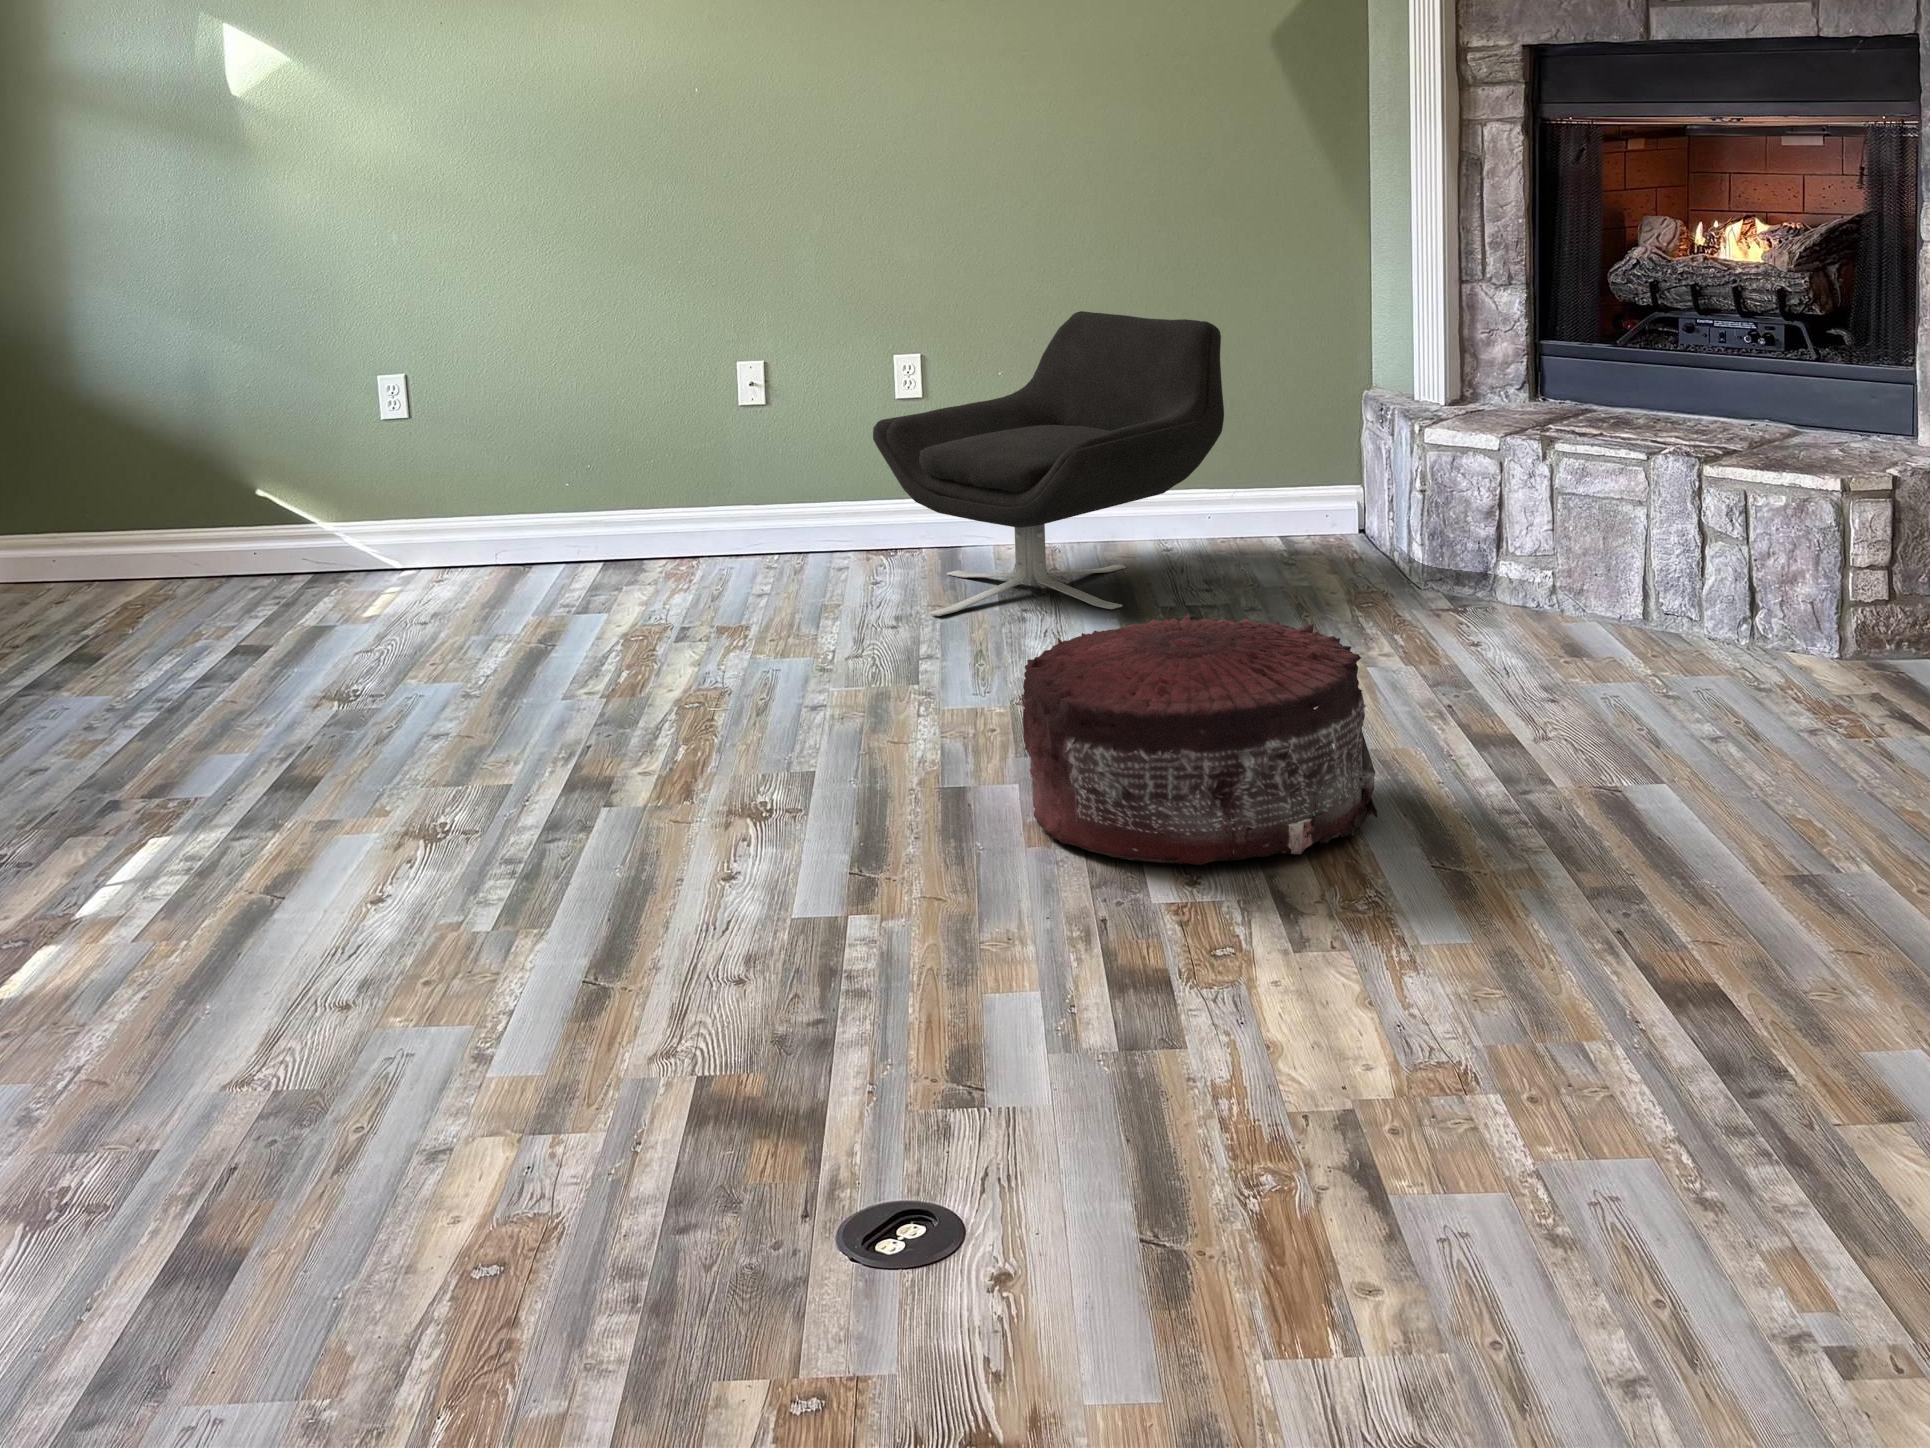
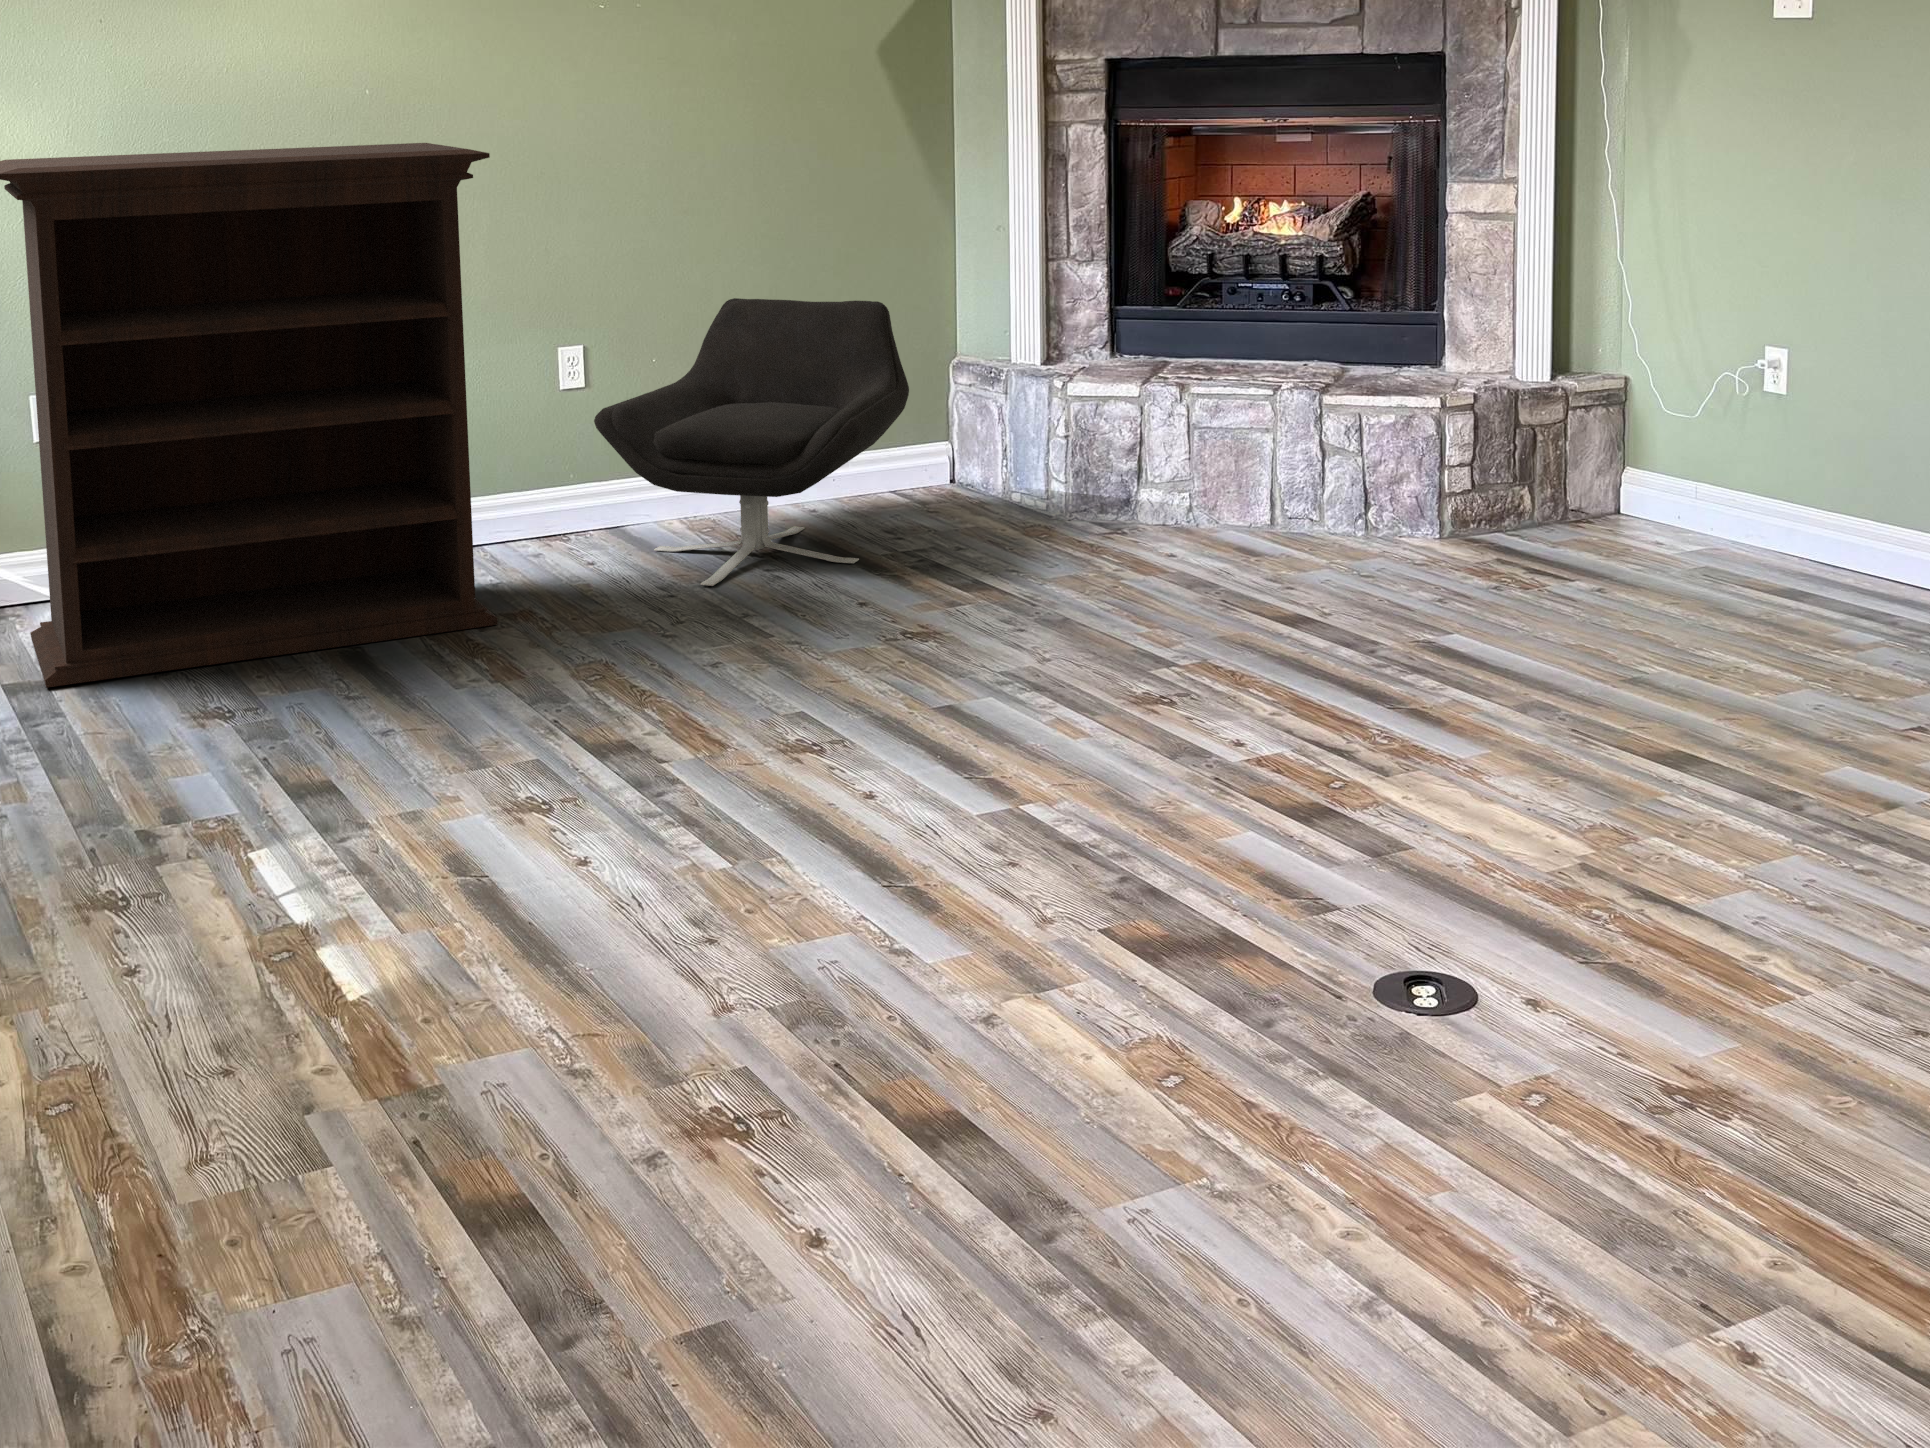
bookshelf: none [232,140,723,638] -> present [0,143,498,687]
pouf: present [1021,614,1377,865] -> none [1047,541,1346,752]

